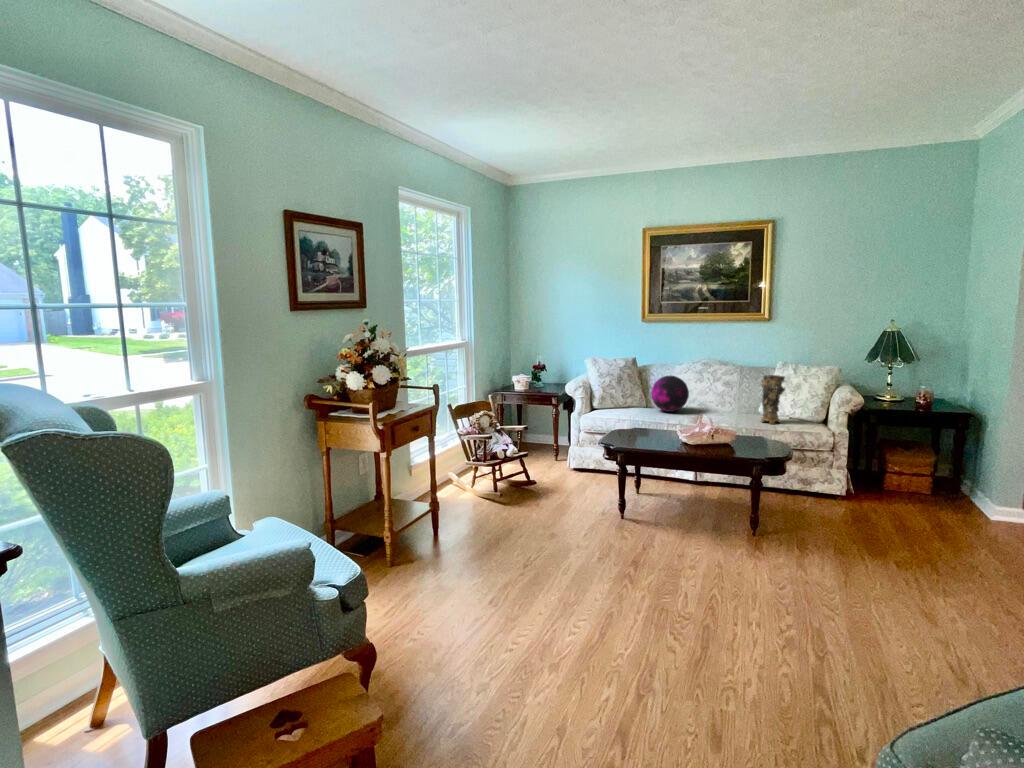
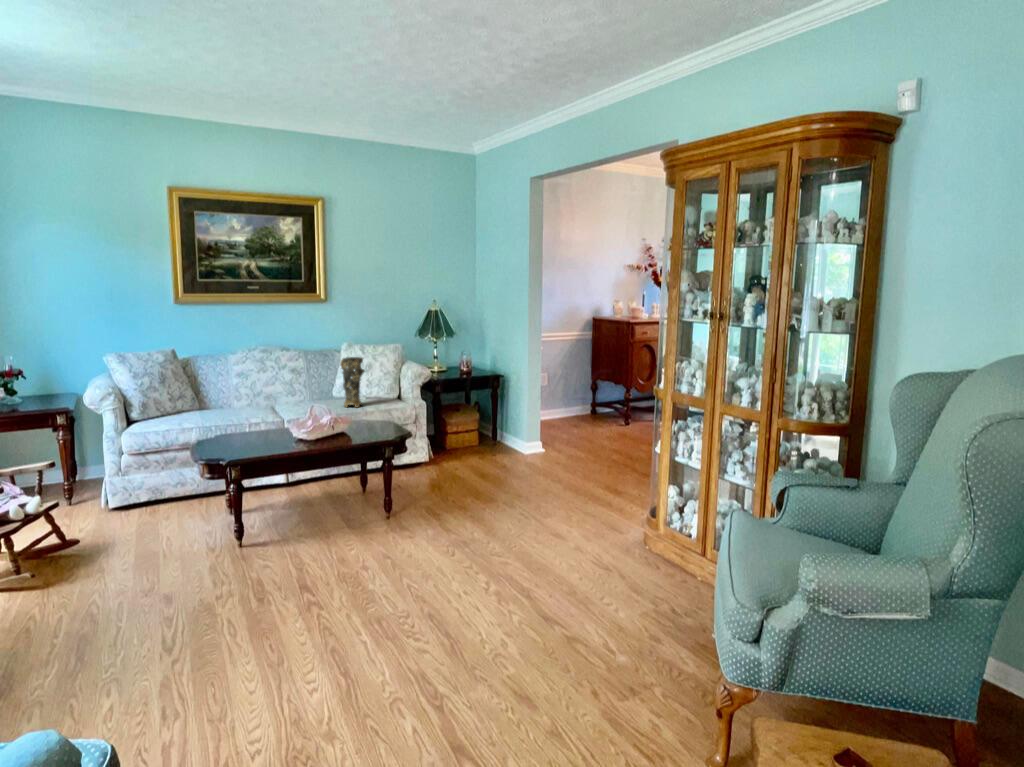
decorative orb: present [651,376,689,412] -> none [210,368,258,411]

